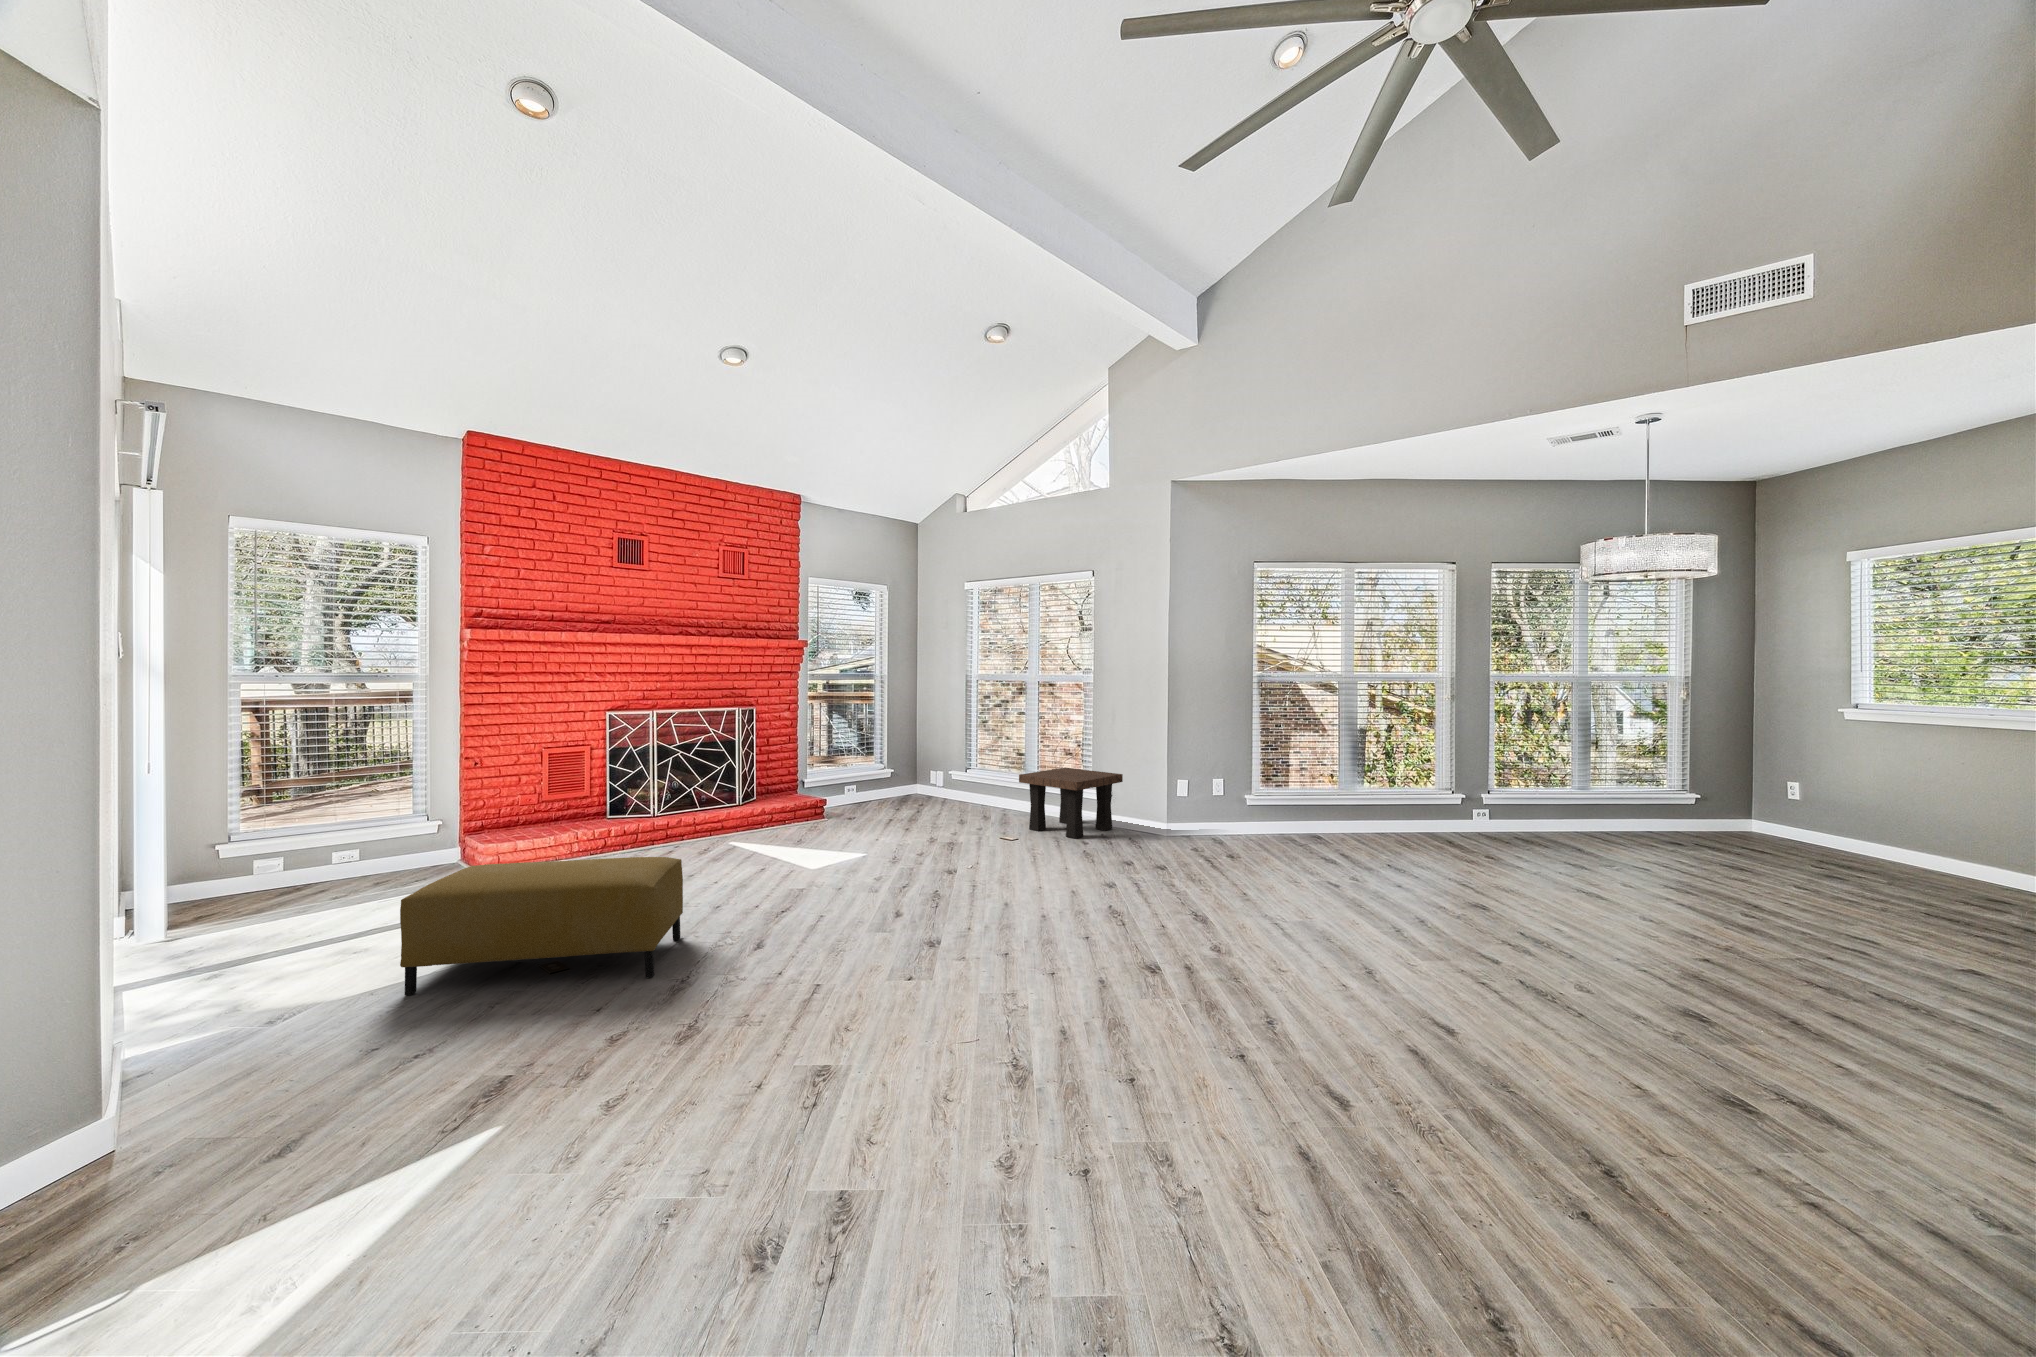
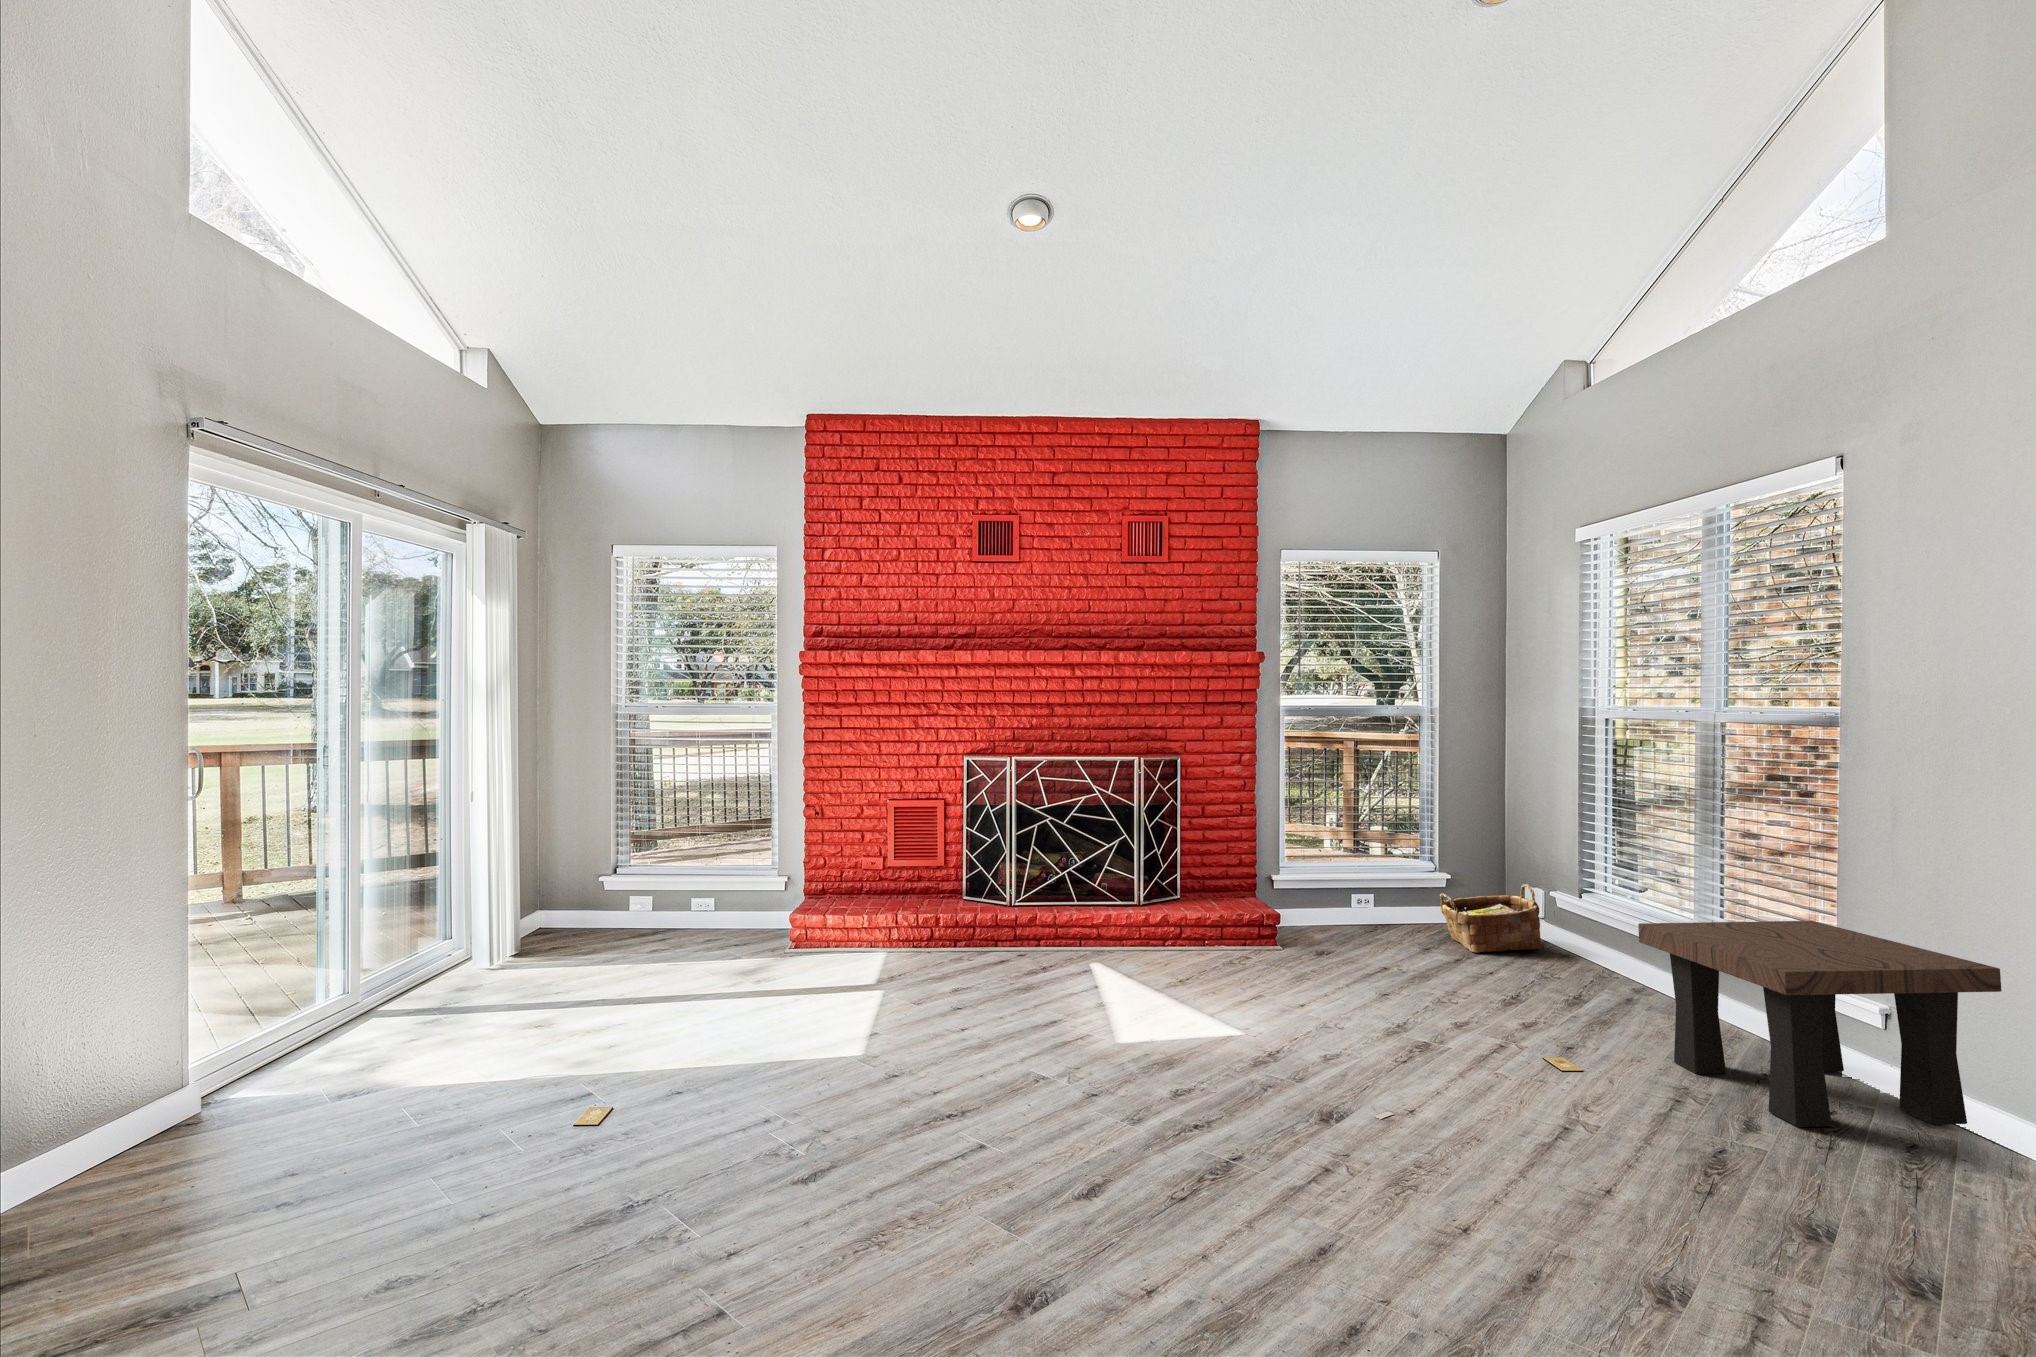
woven basket: none [902,770,948,806] -> present [1440,884,1542,953]
ottoman: present [400,857,683,995] -> none [419,952,750,1205]

